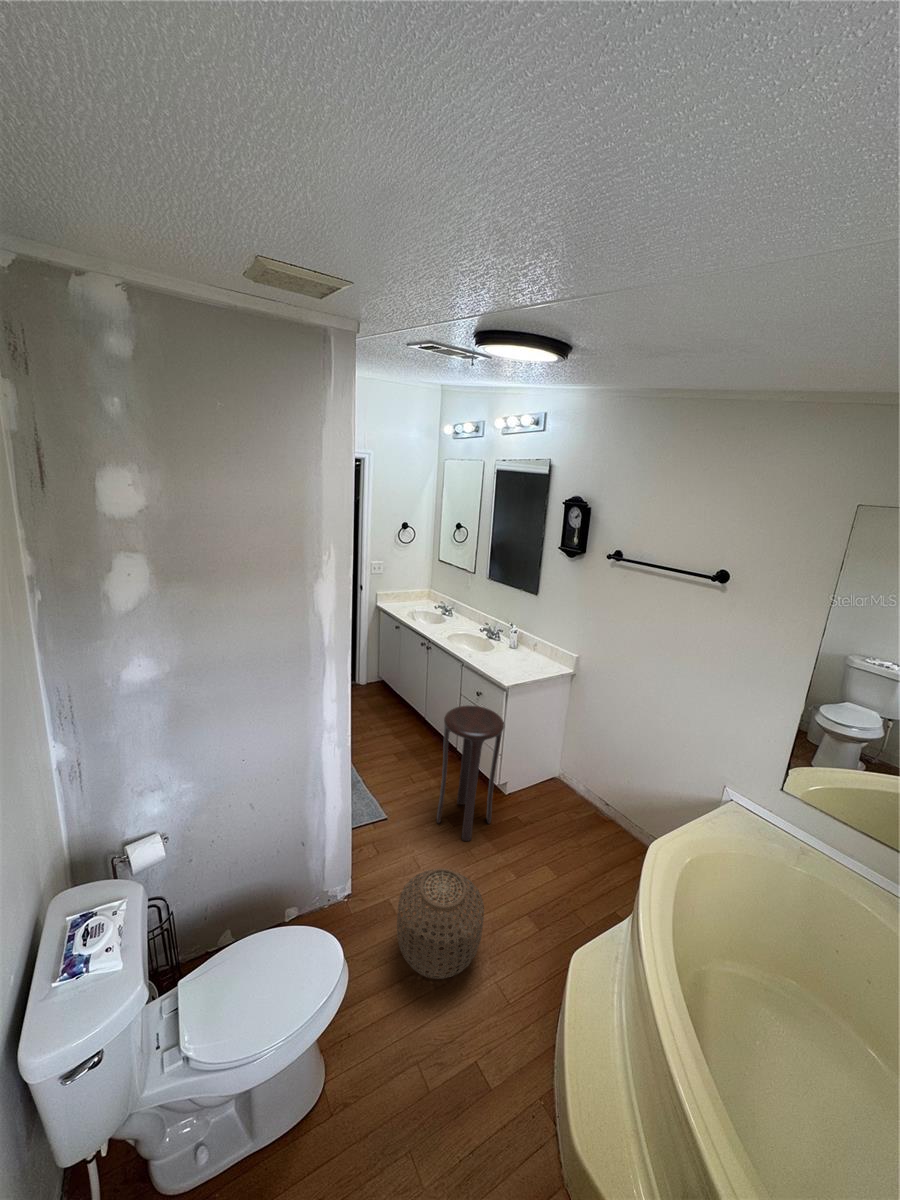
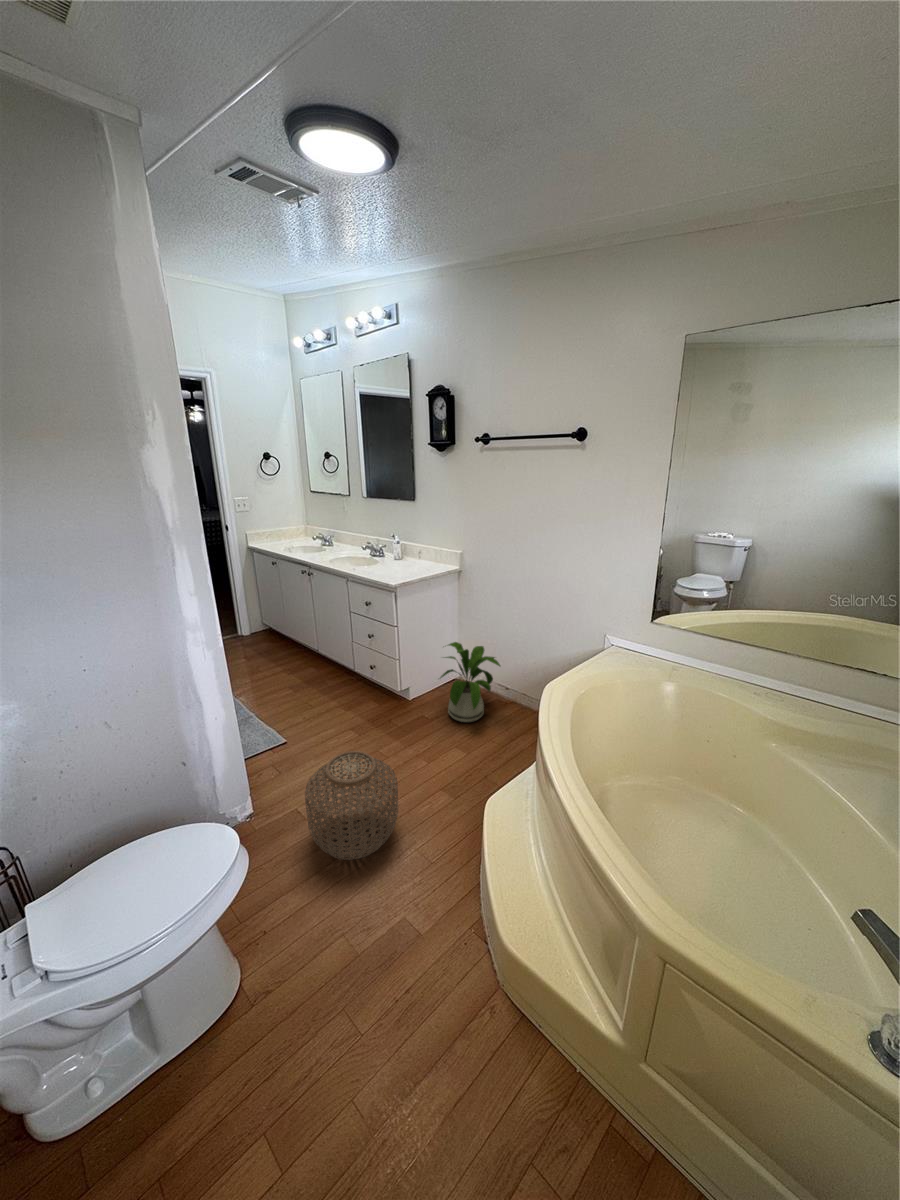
stool: present [437,705,504,841] -> none [333,608,397,743]
house plant: none [536,752,604,838] -> present [440,642,500,722]

